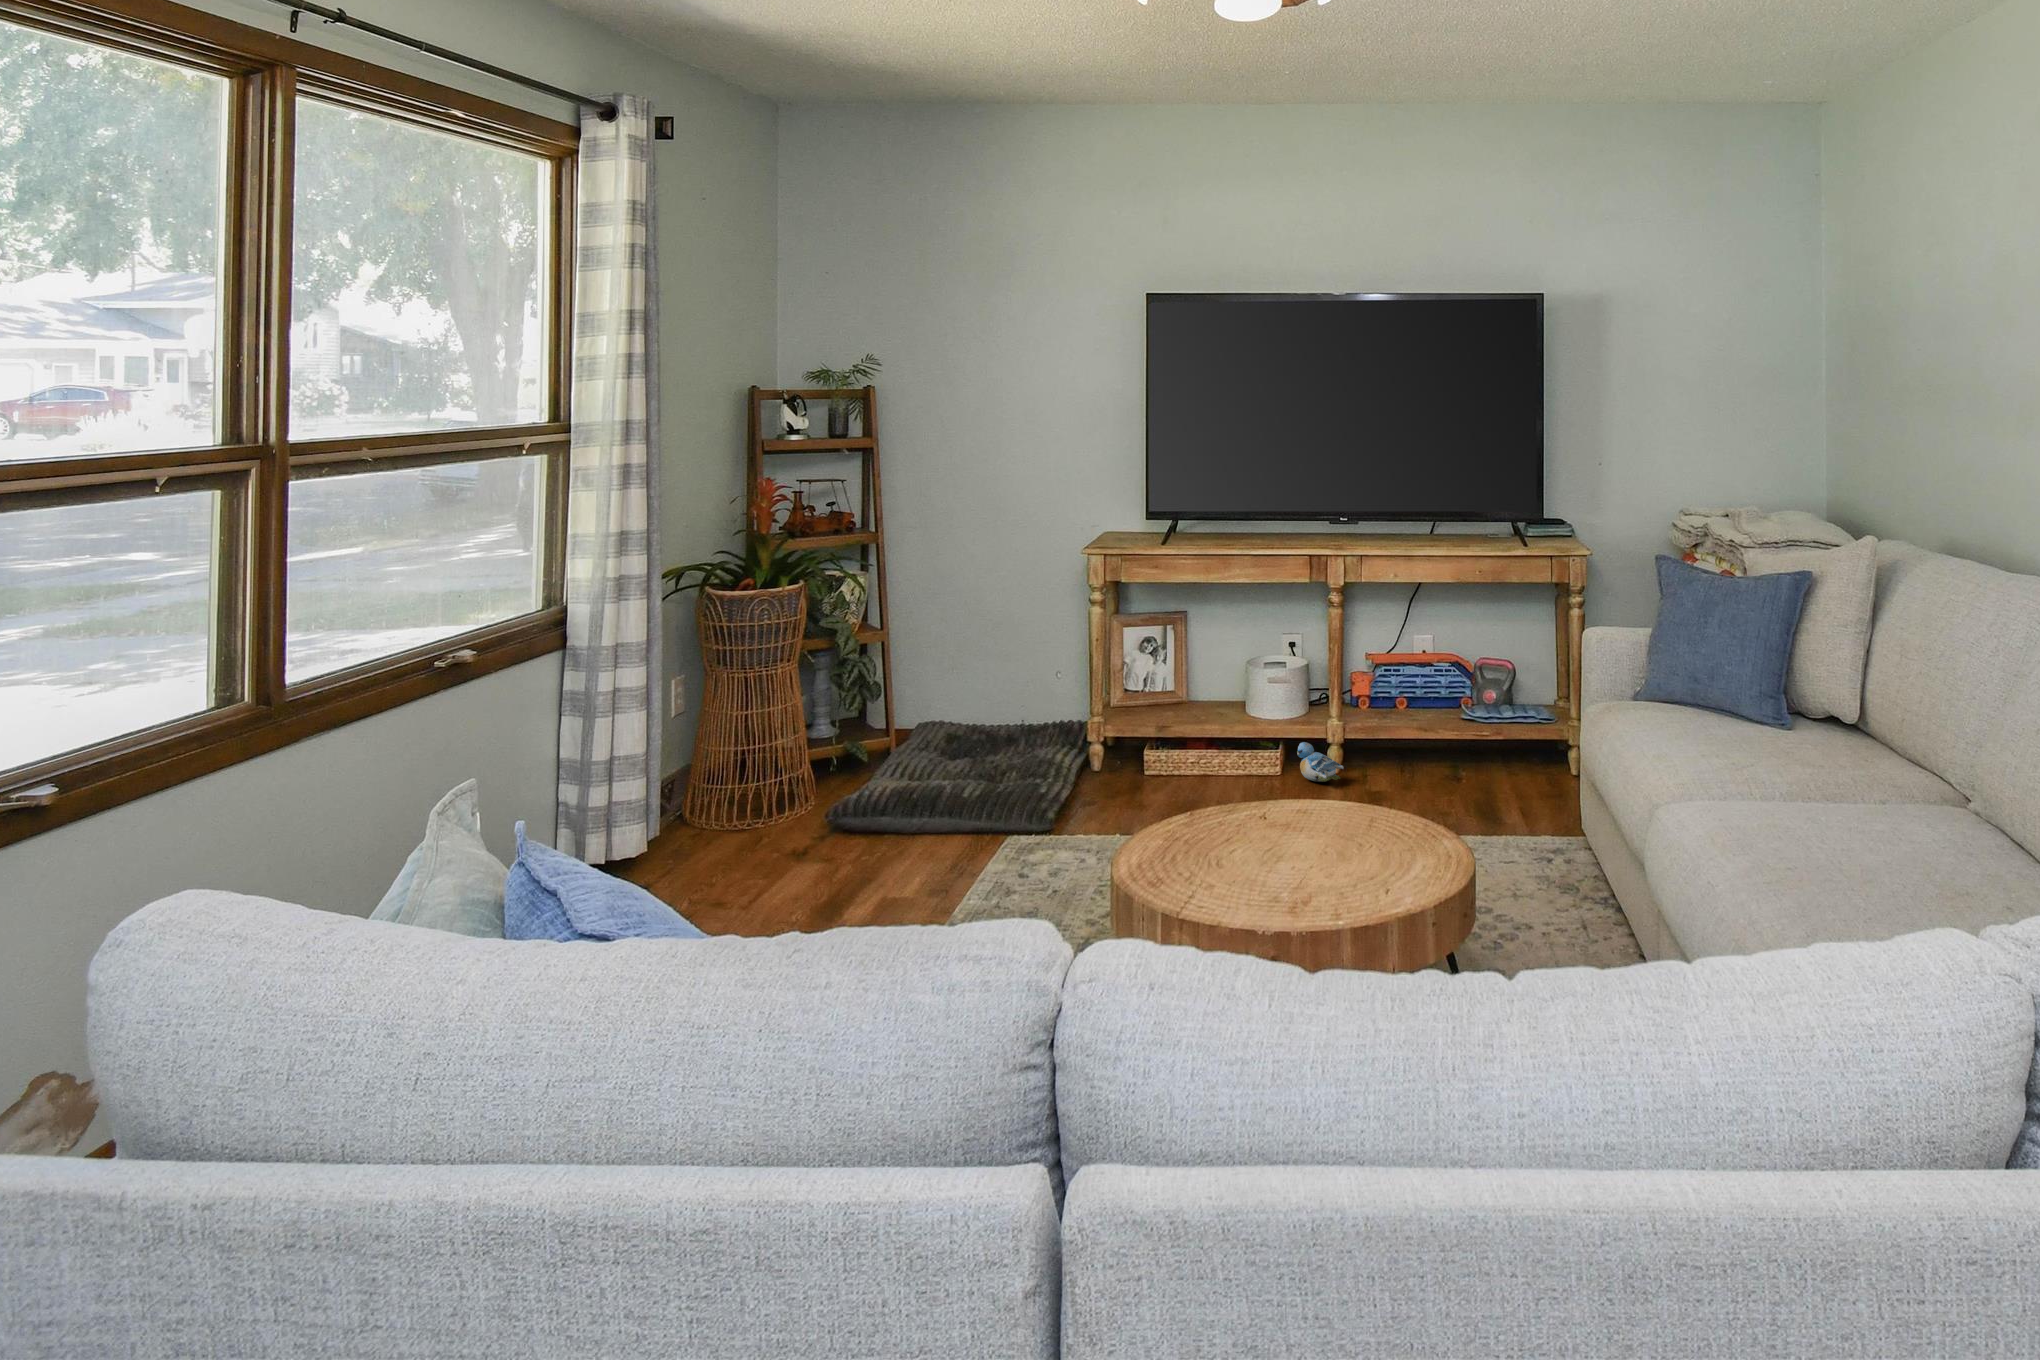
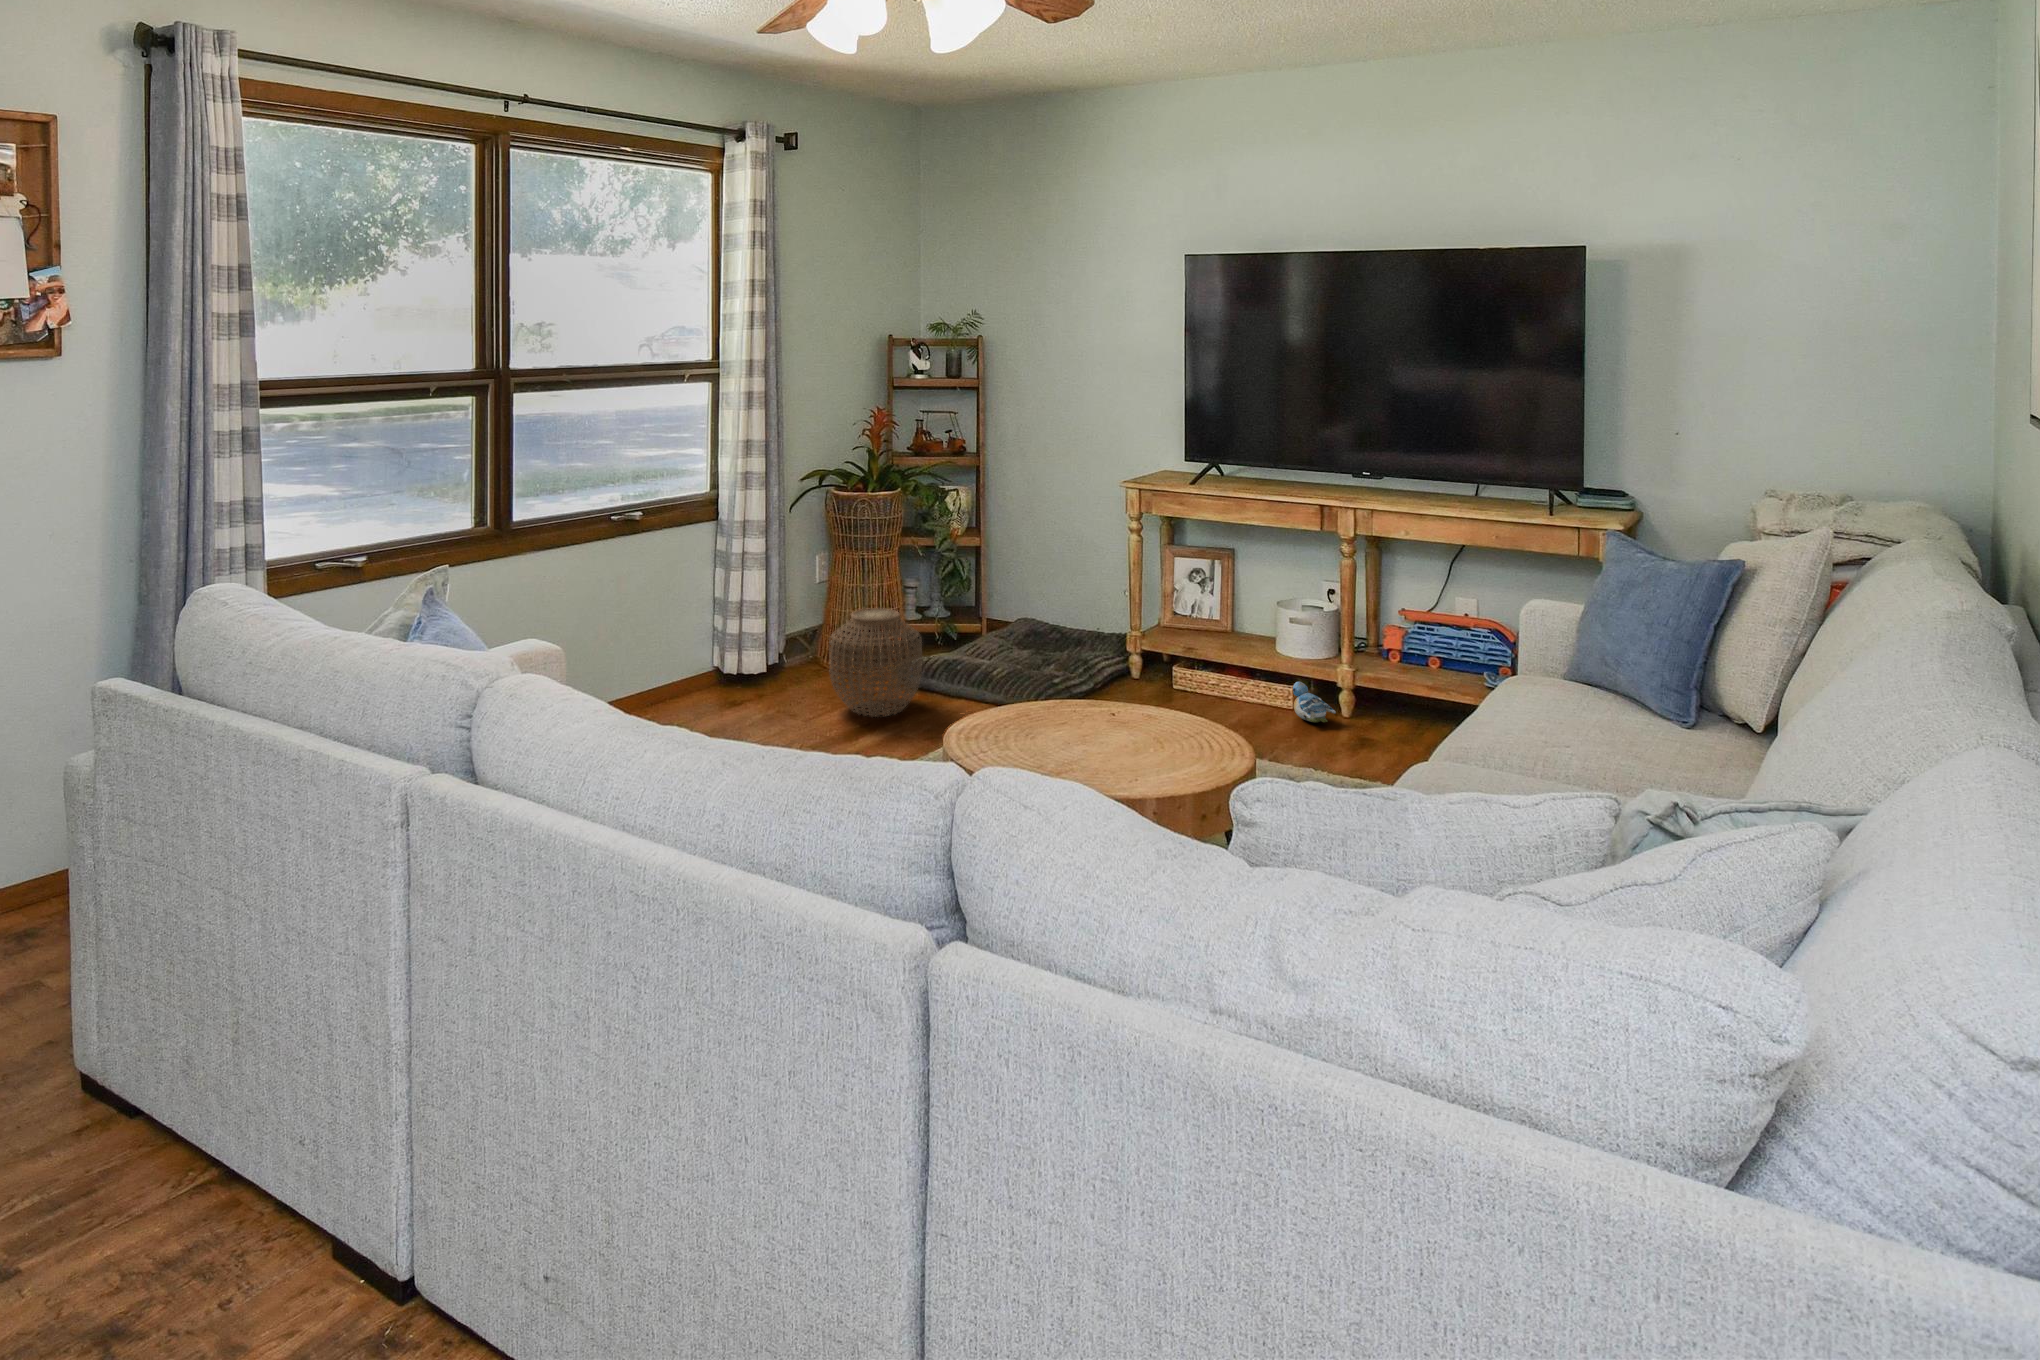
woven basket: none [768,733,895,876] -> present [829,608,922,716]

